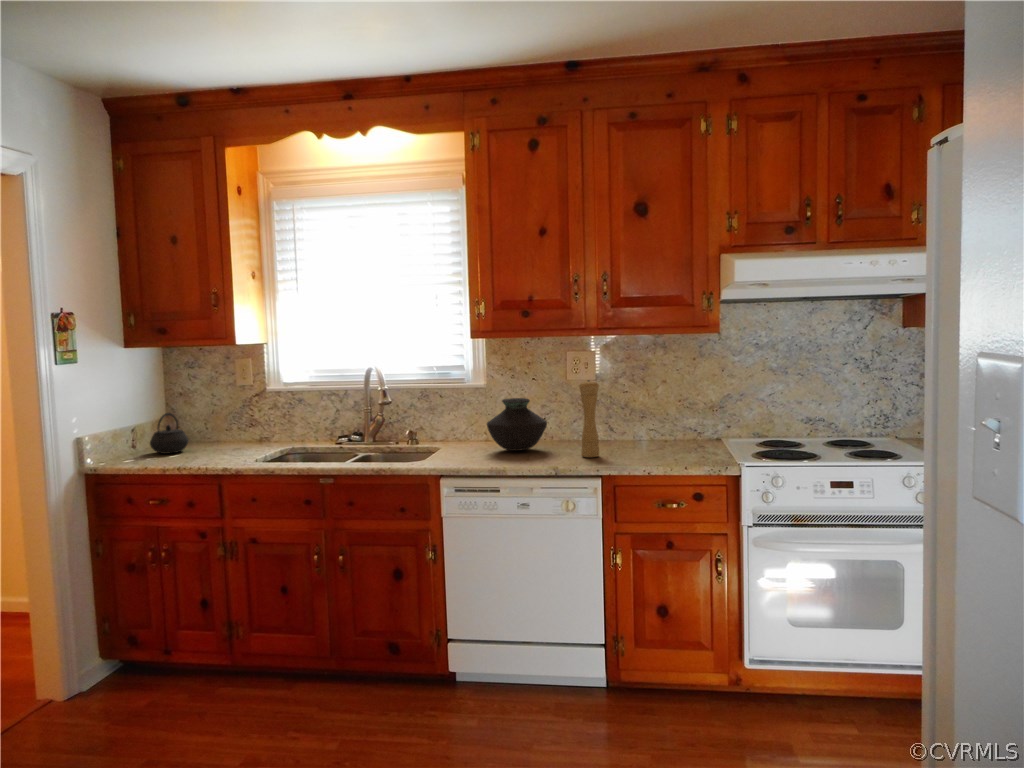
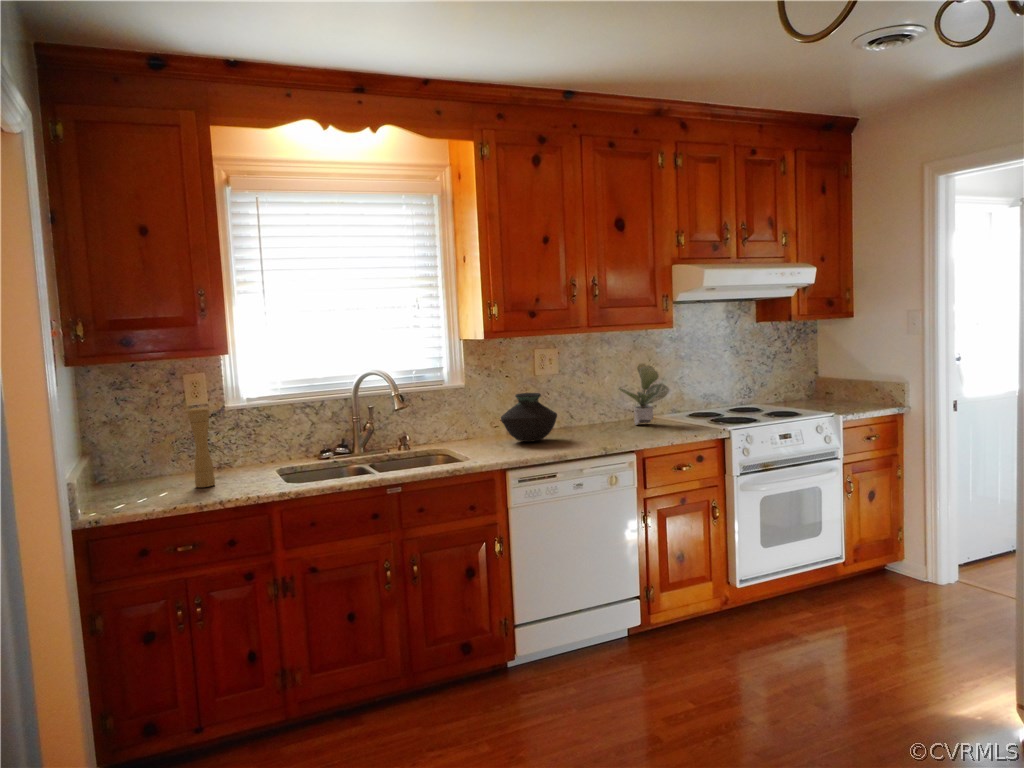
potted plant: none [641,375,700,447] -> present [618,364,669,425]
pepper mill: present [579,380,599,457] -> present [188,407,215,488]
kettle: present [150,413,189,454] -> none [116,444,164,495]

